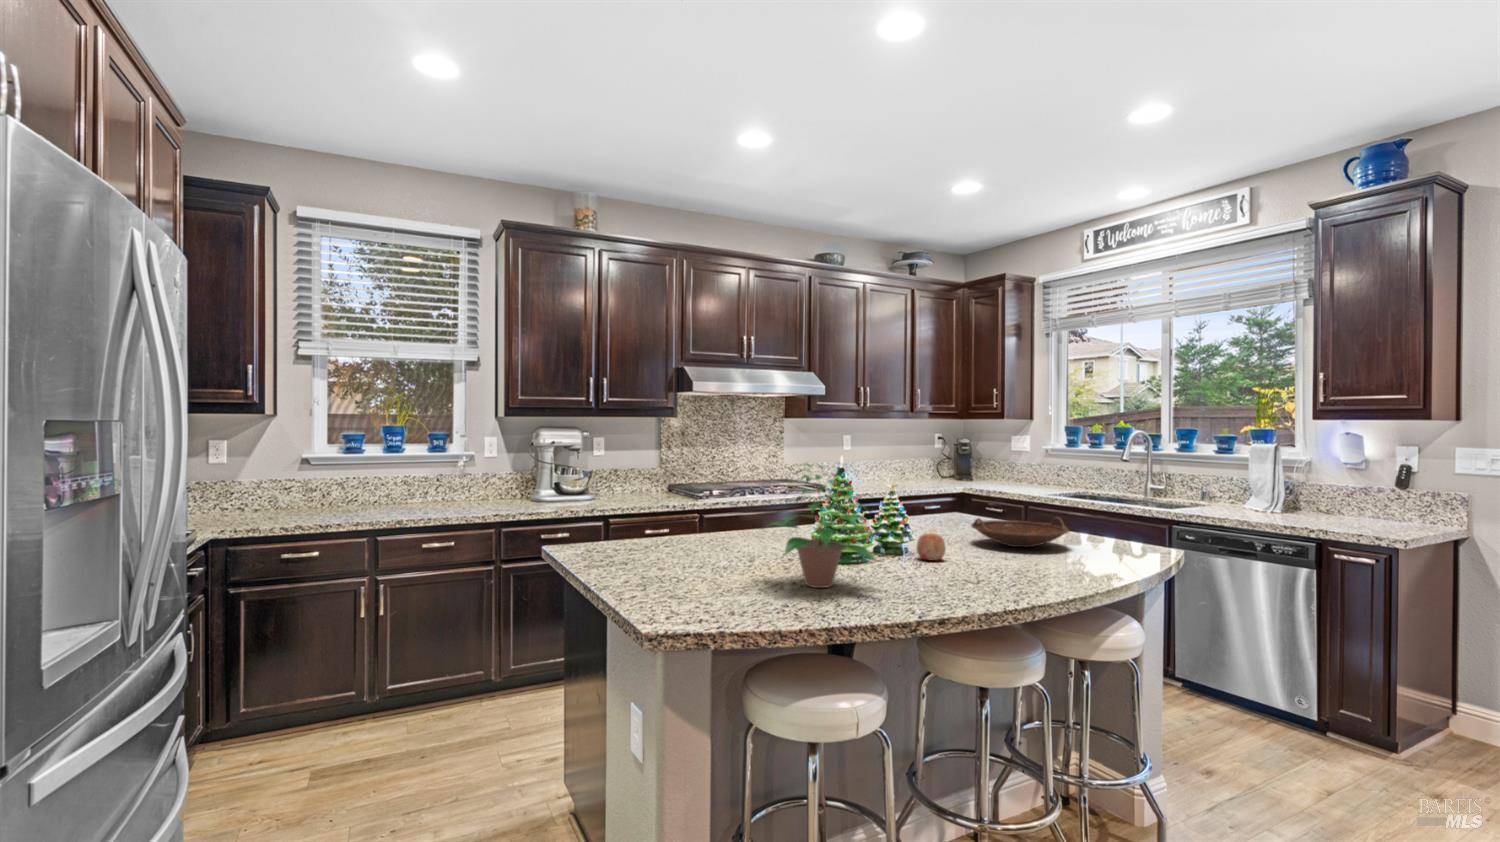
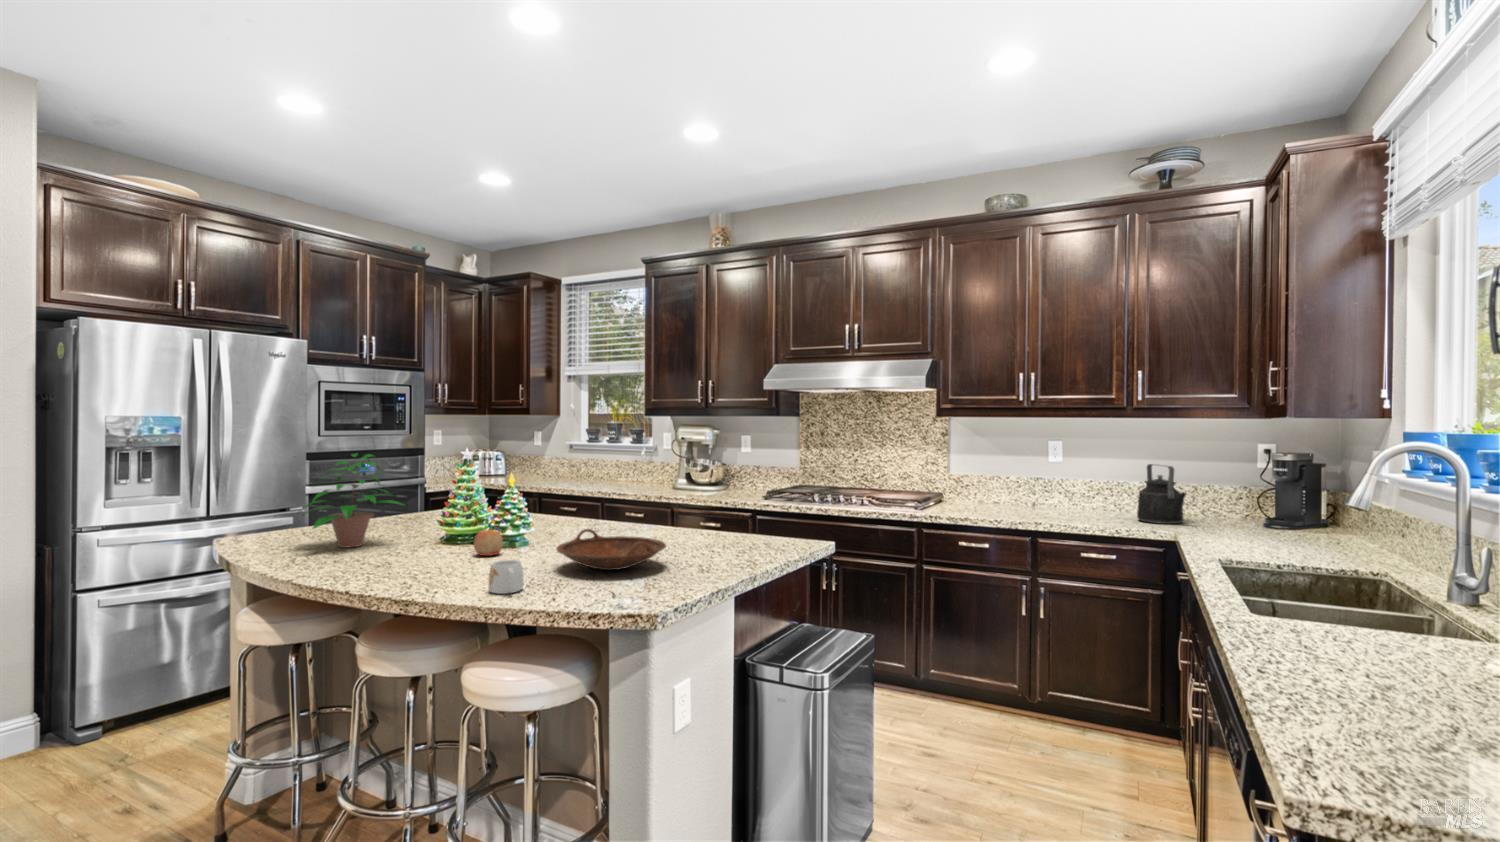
kettle: none [920,448,959,485] -> present [1137,464,1186,524]
mug: none [1087,539,1128,567] -> present [489,560,523,594]

